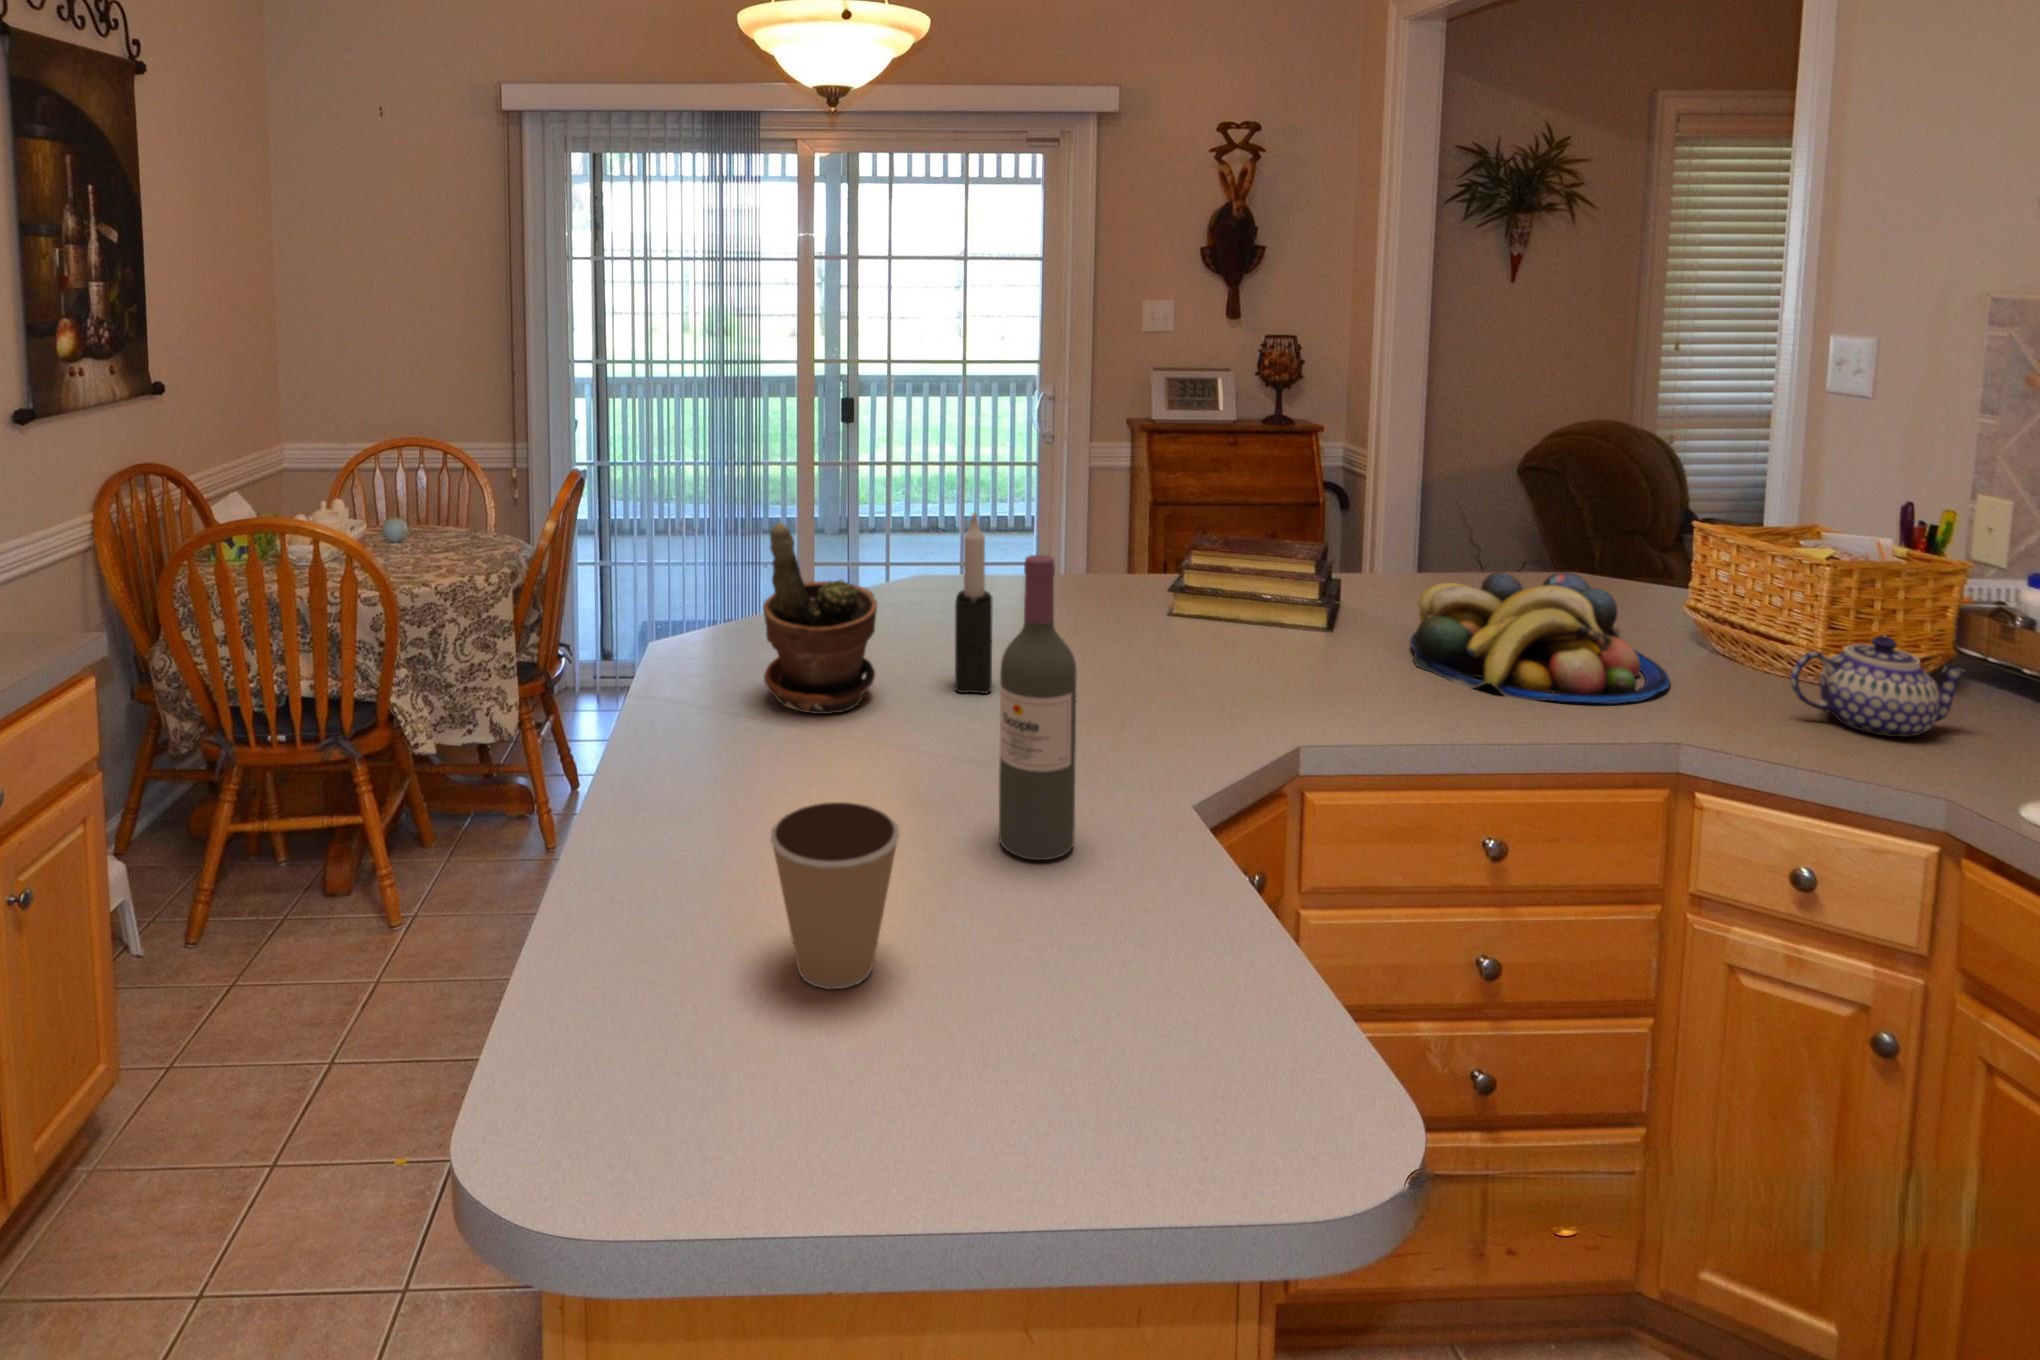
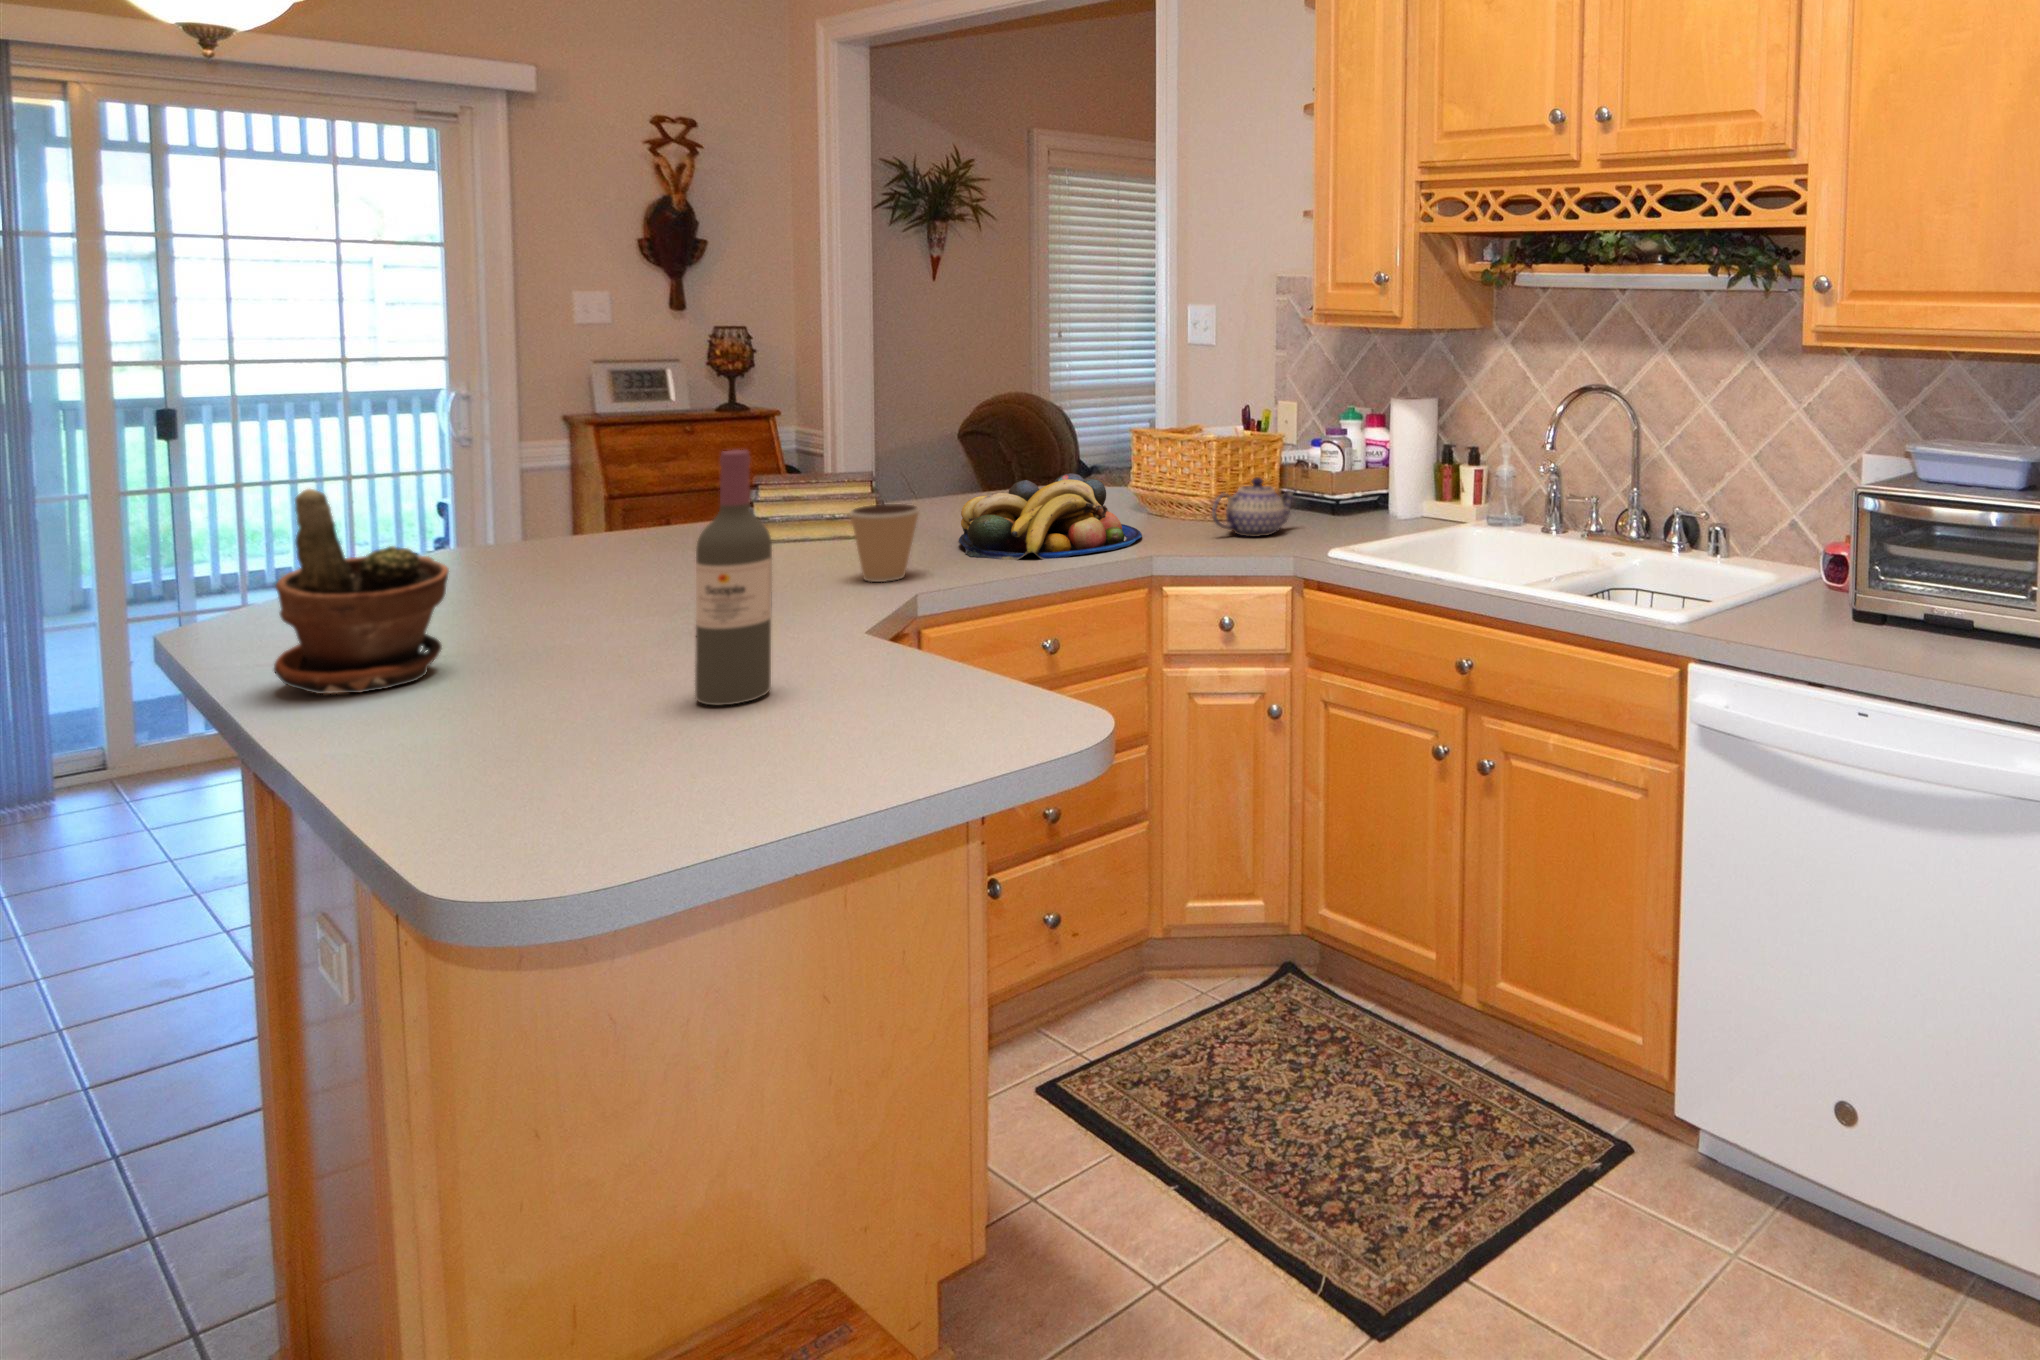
candle: present [955,513,992,694] -> none [534,462,584,645]
coffee cup: present [770,802,899,989] -> present [850,504,920,582]

